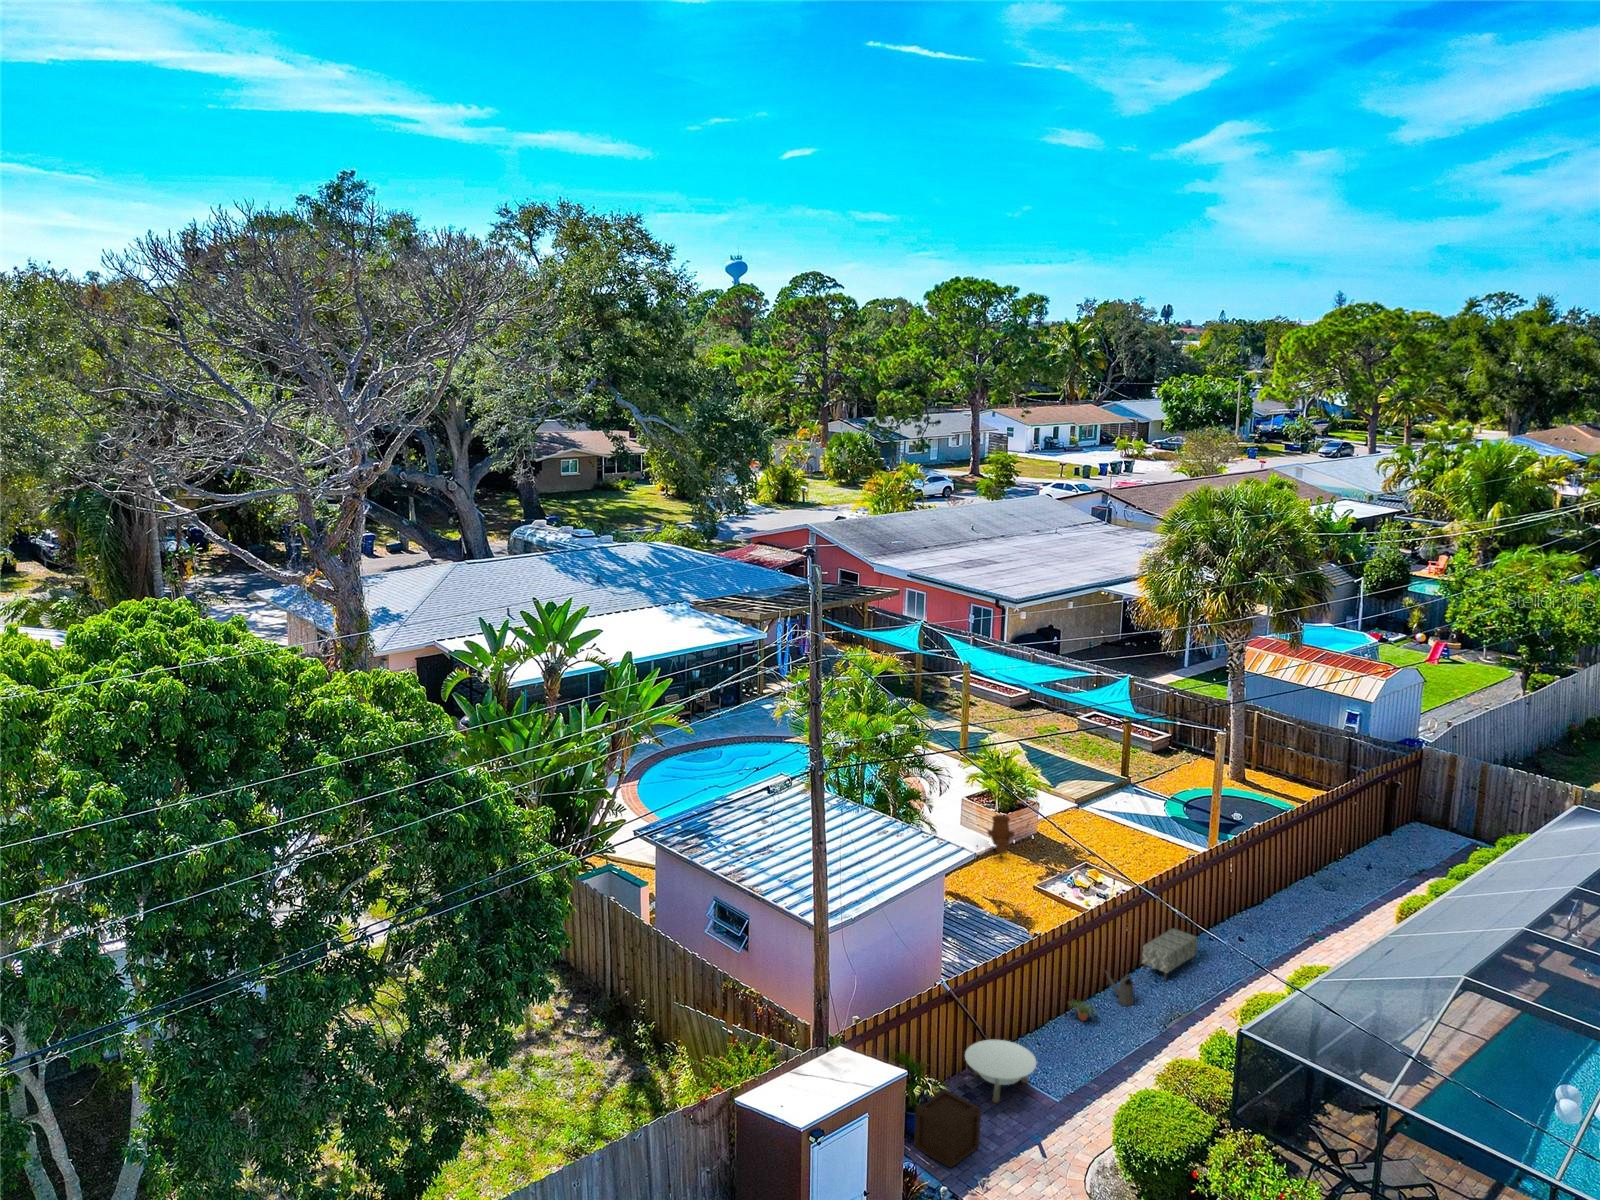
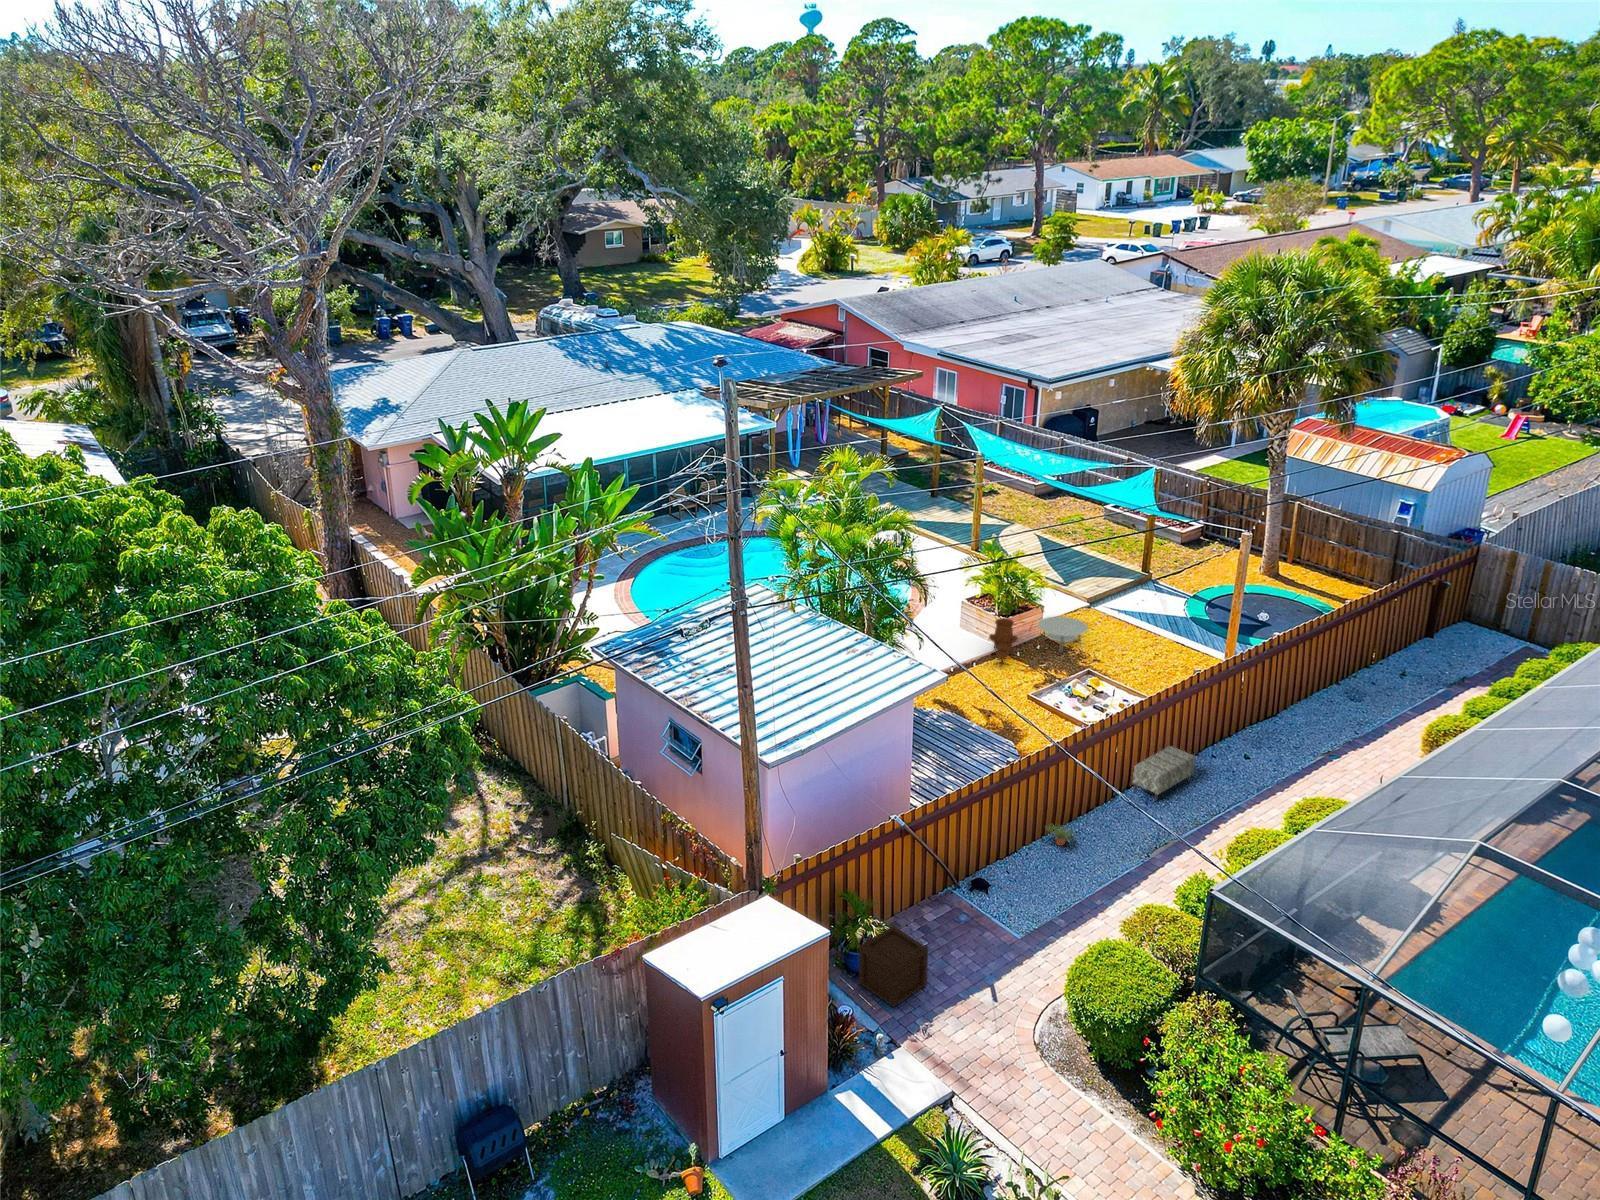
watering can: present [1105,971,1134,1006] -> present [541,803,572,837]
round table: present [965,1040,1037,1103] -> present [1037,617,1088,653]

